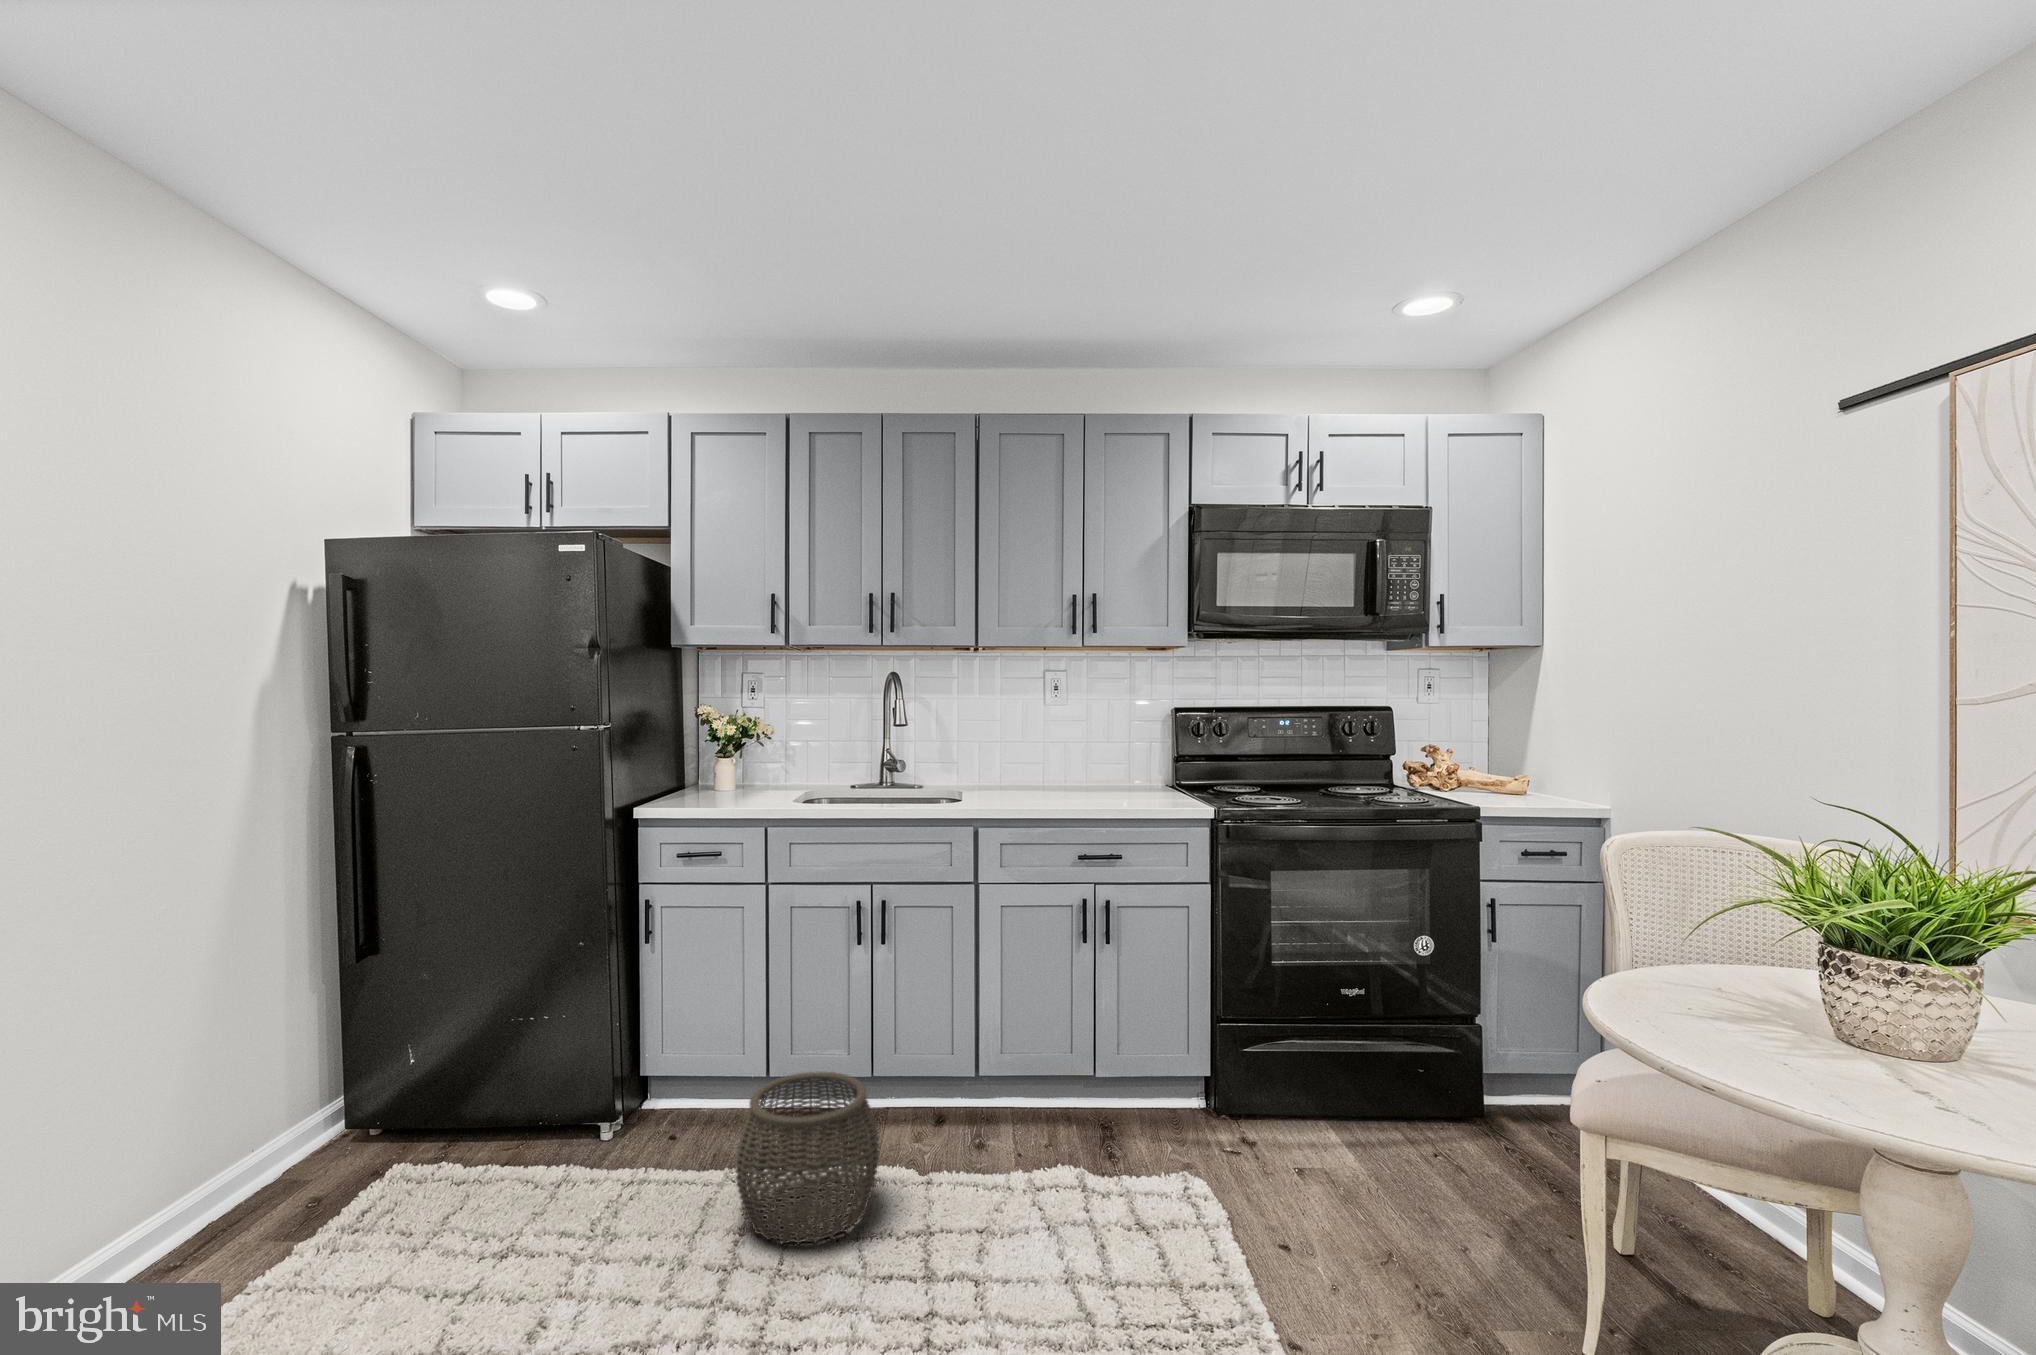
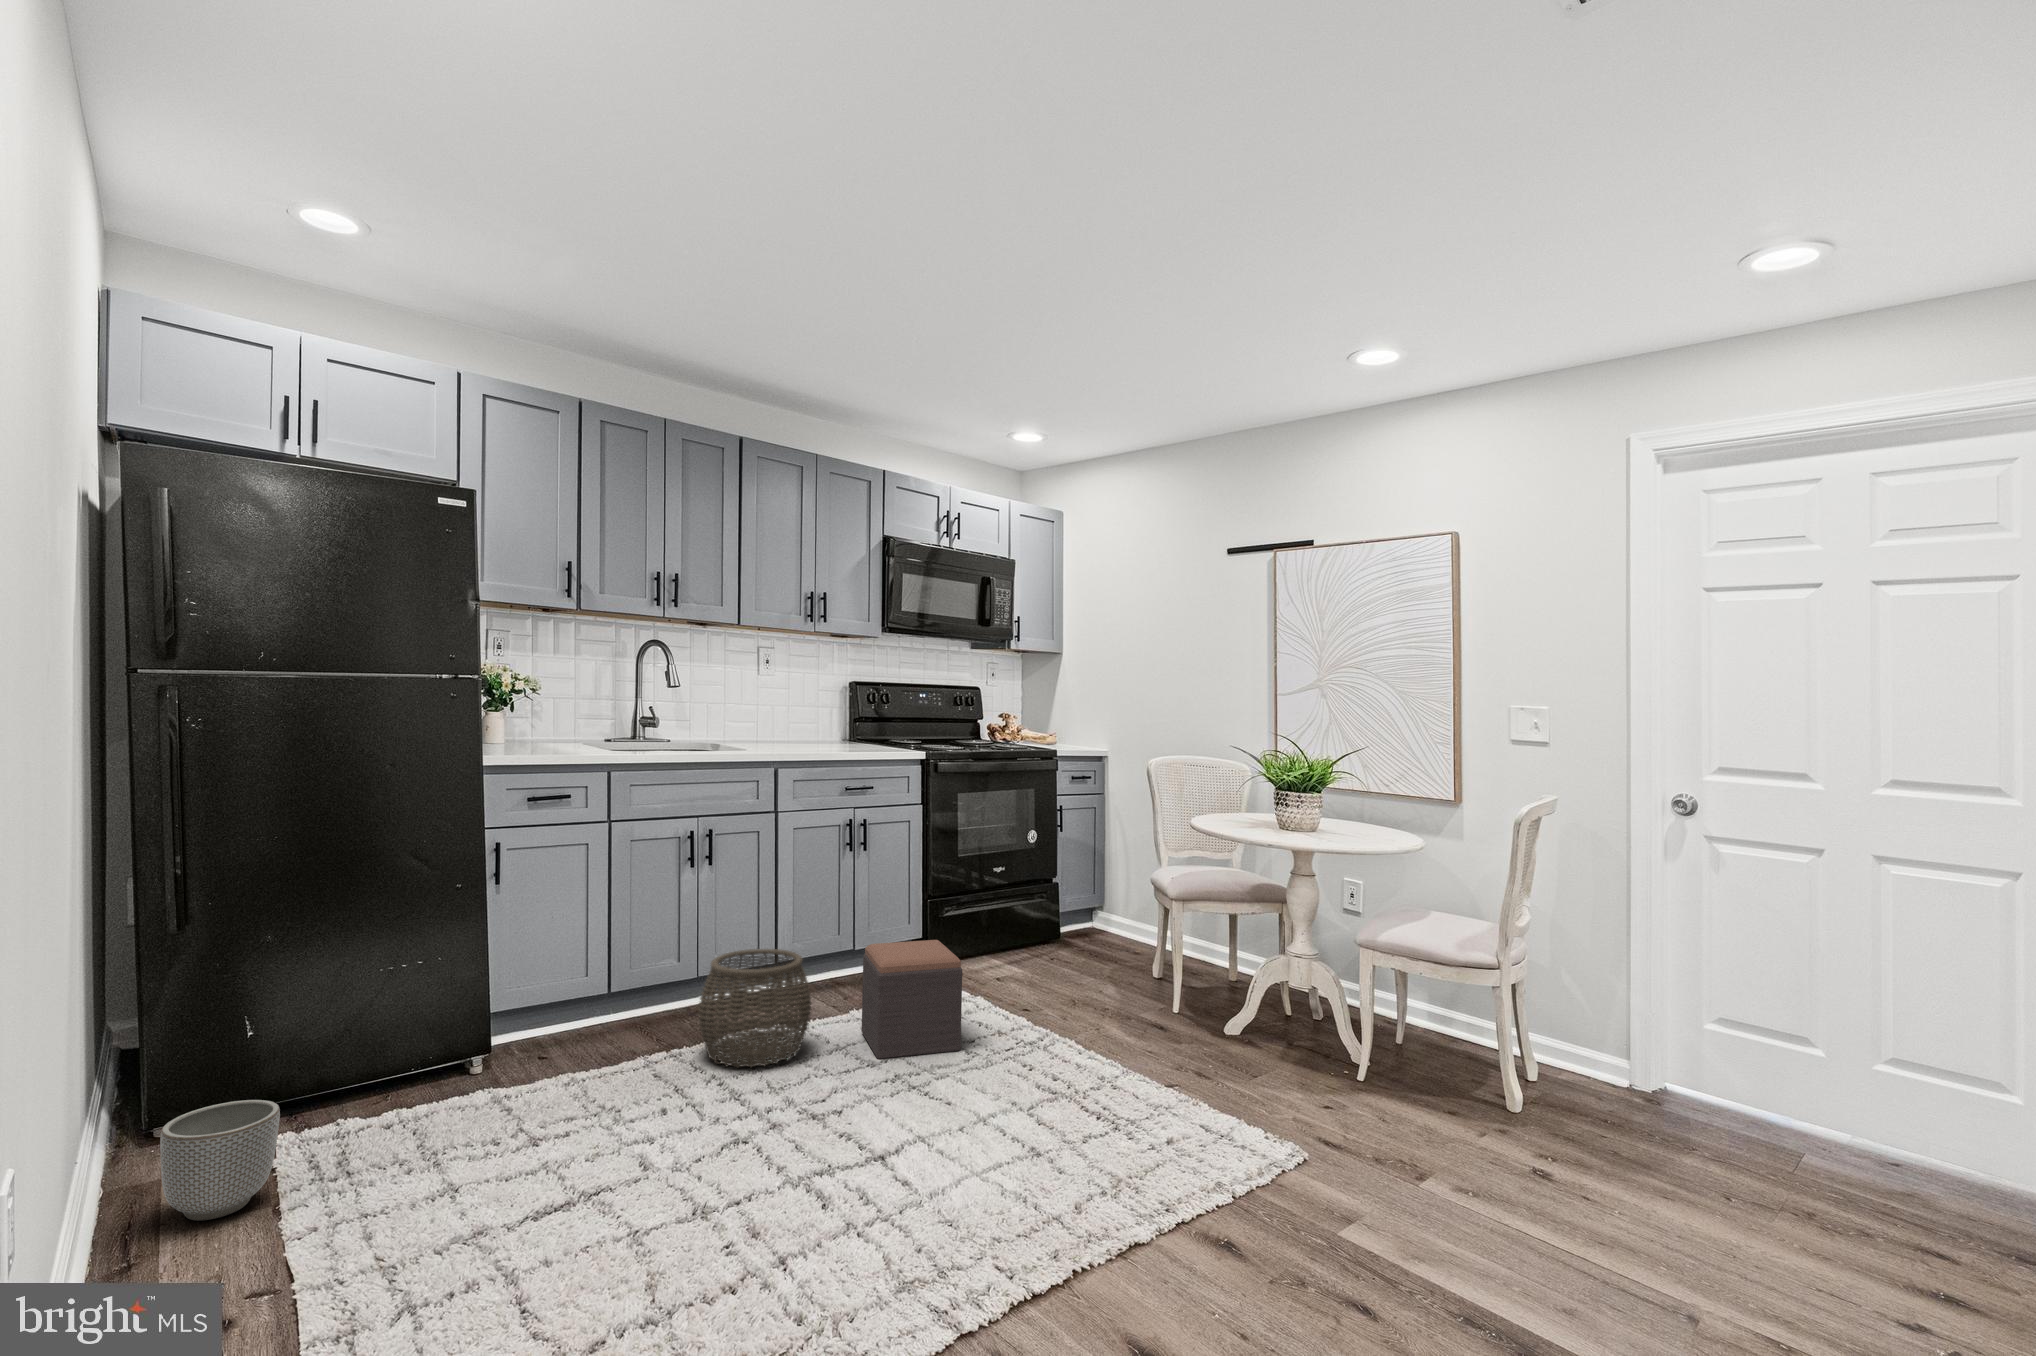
footstool: none [901,1105,1063,1323] -> present [861,940,962,1059]
planter: none [165,1144,276,1259] -> present [160,1100,280,1221]

